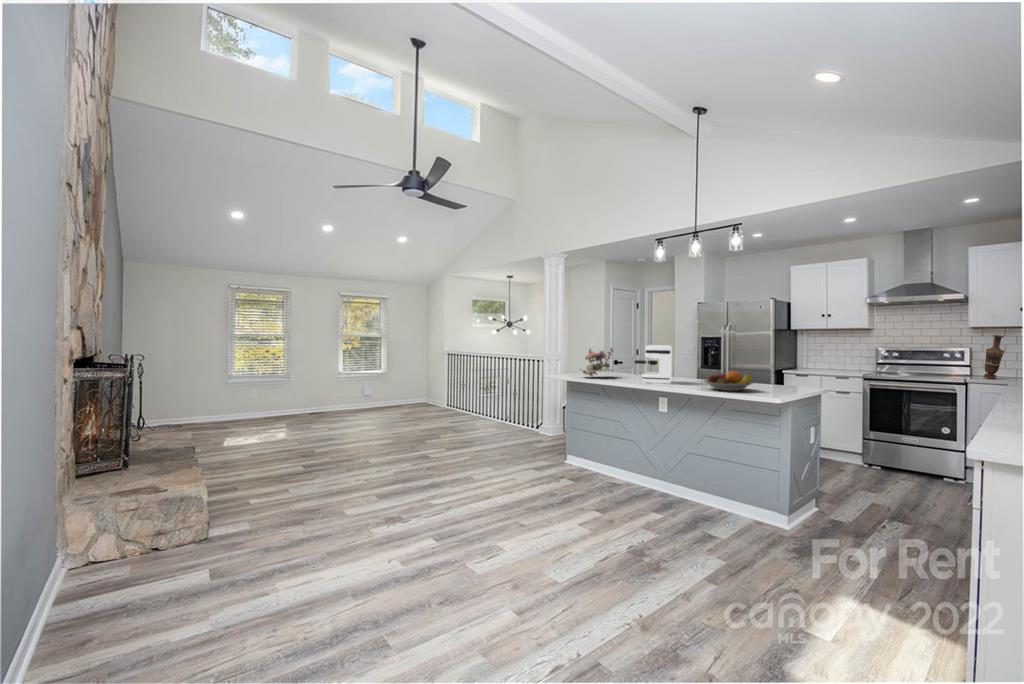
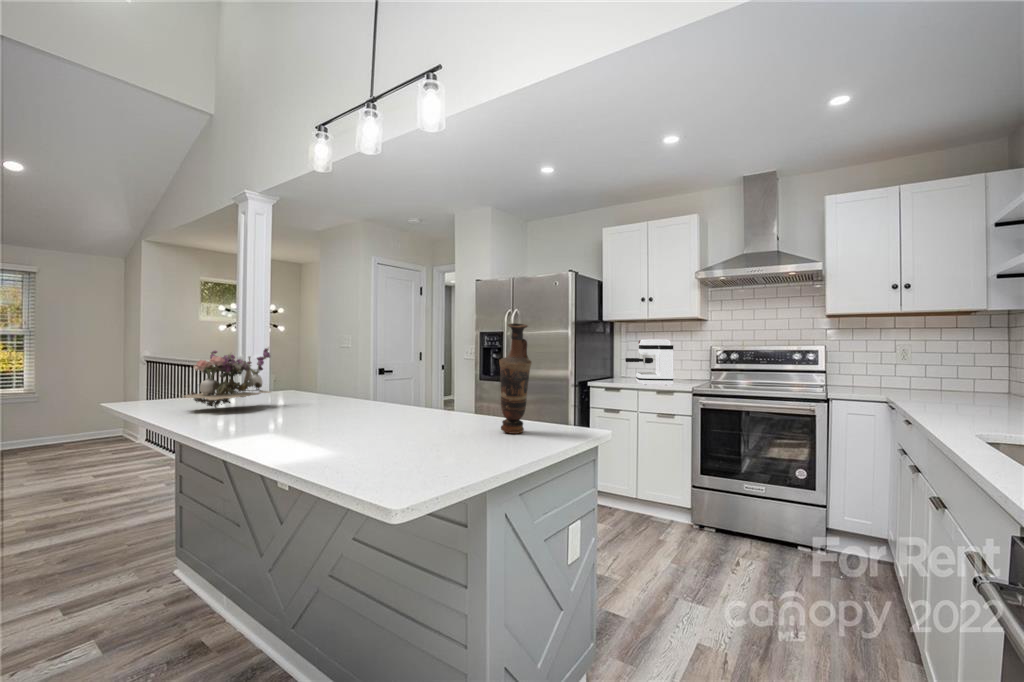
vase: present [983,335,1004,379] -> present [499,323,532,434]
coffee maker: present [635,345,672,383] -> present [625,340,673,385]
fruit bowl: present [704,371,753,391] -> none [348,399,458,450]

